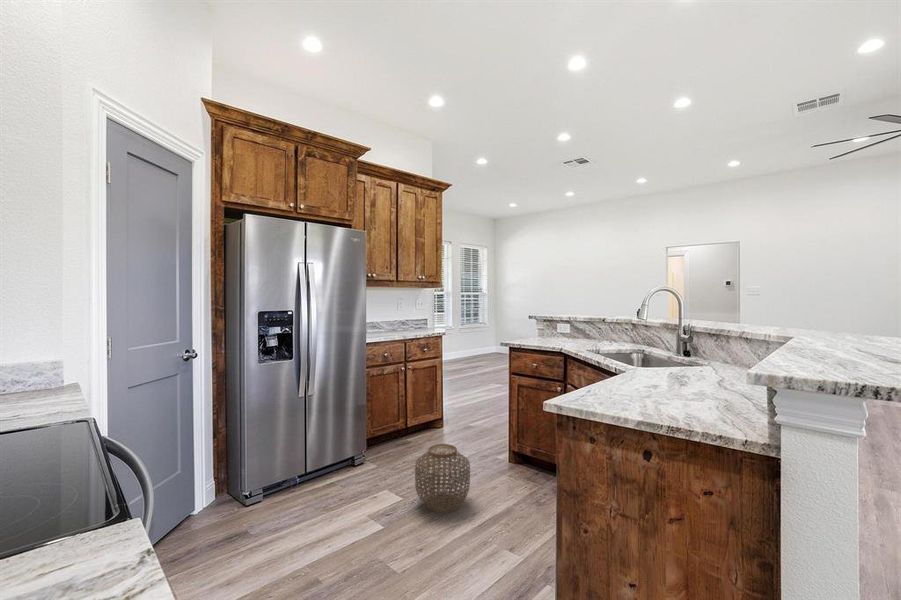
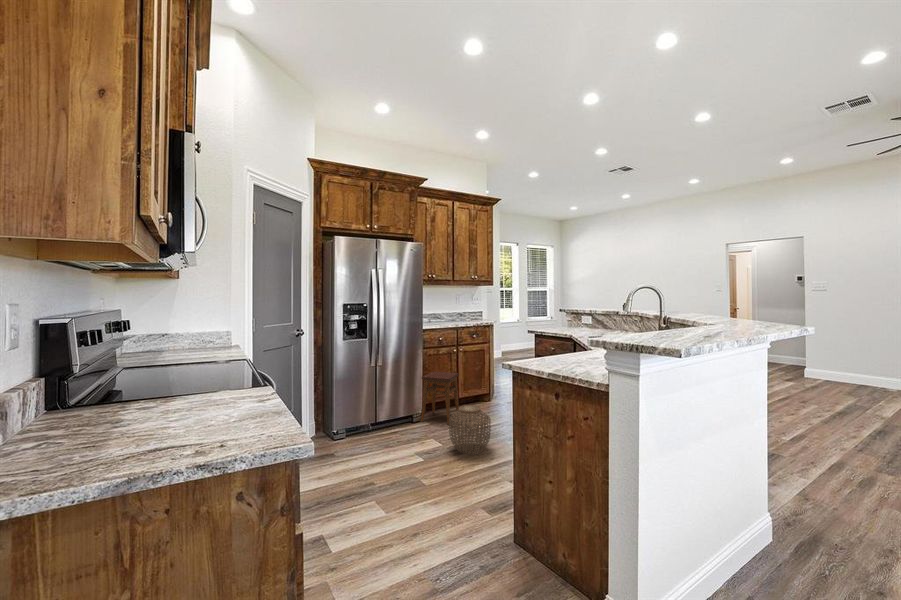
stool: none [365,397,413,467] -> present [421,372,459,425]

